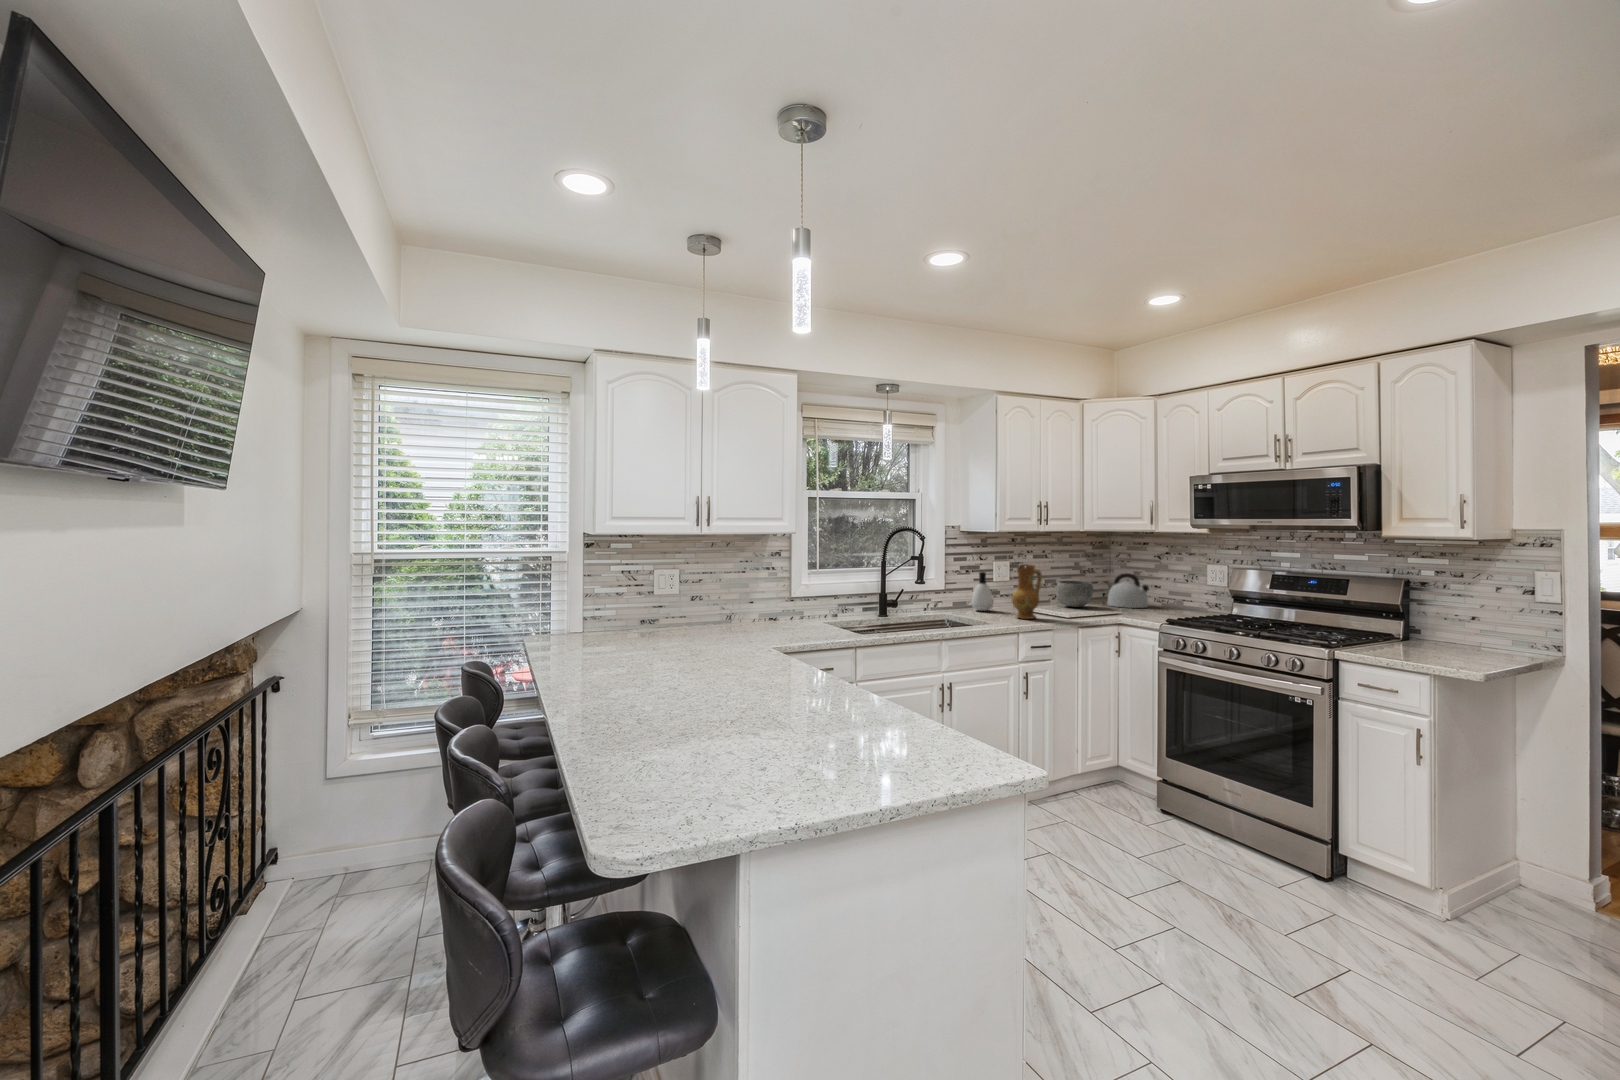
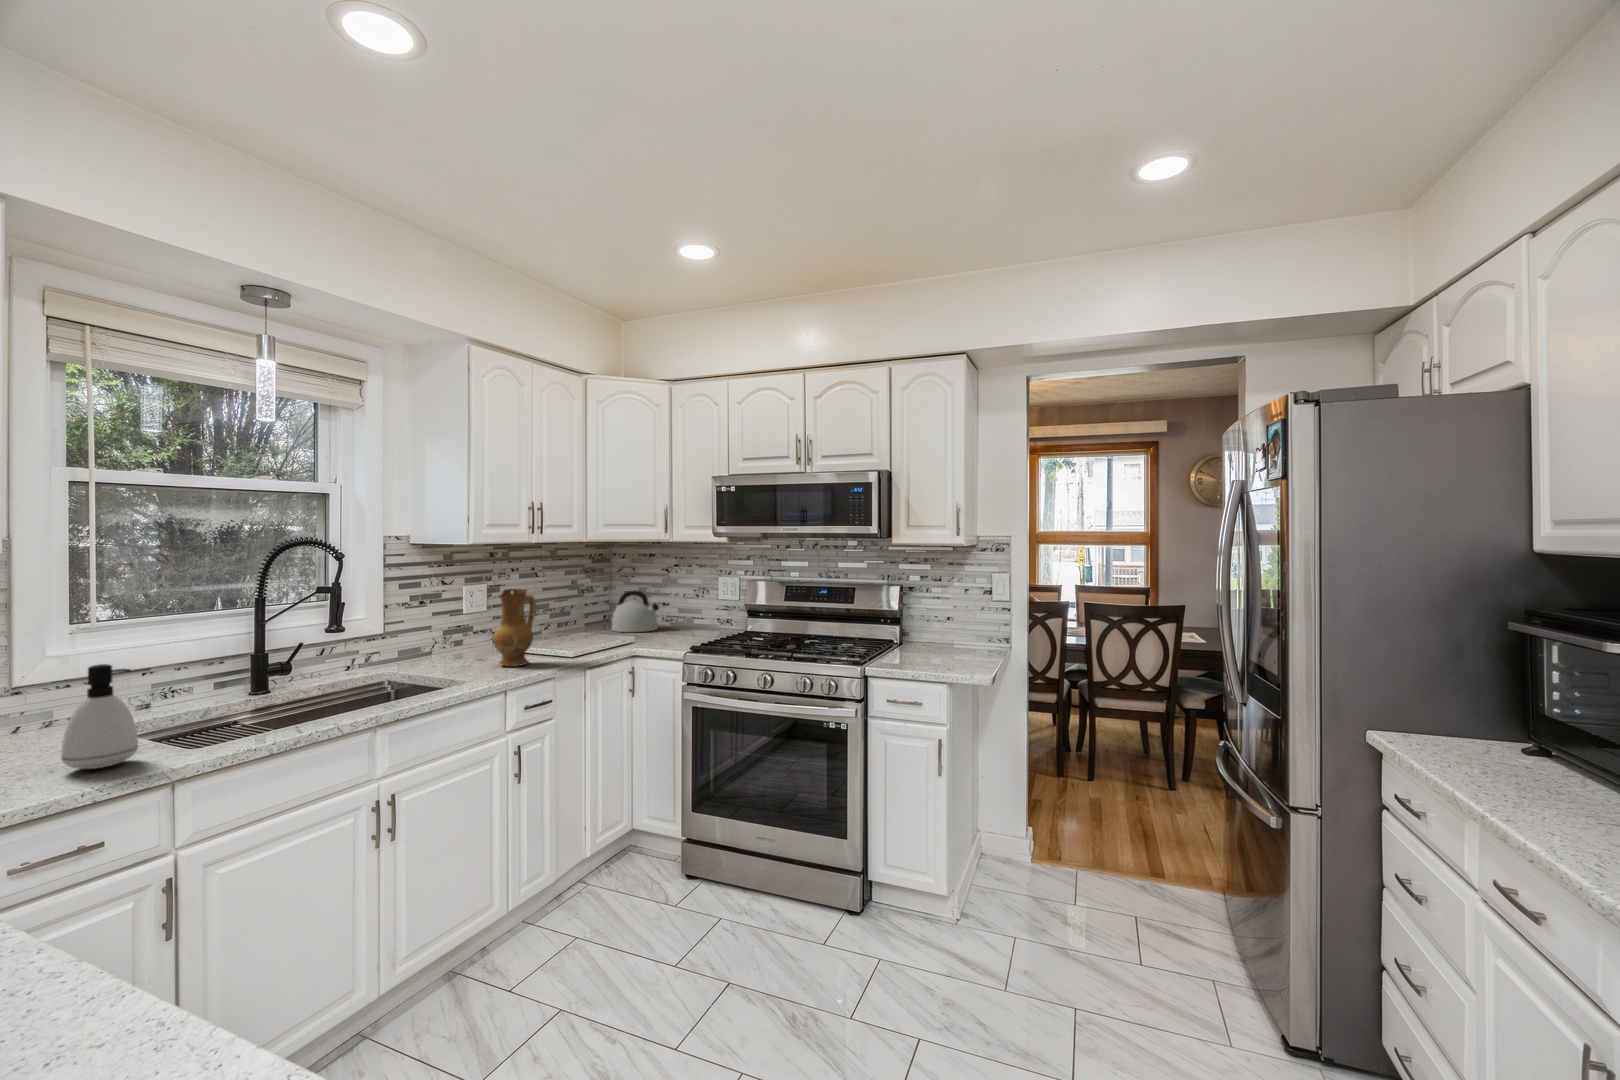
soap dispenser: present [972,572,993,611] -> present [61,664,138,769]
bowl: present [1056,581,1093,607] -> none [550,603,597,638]

